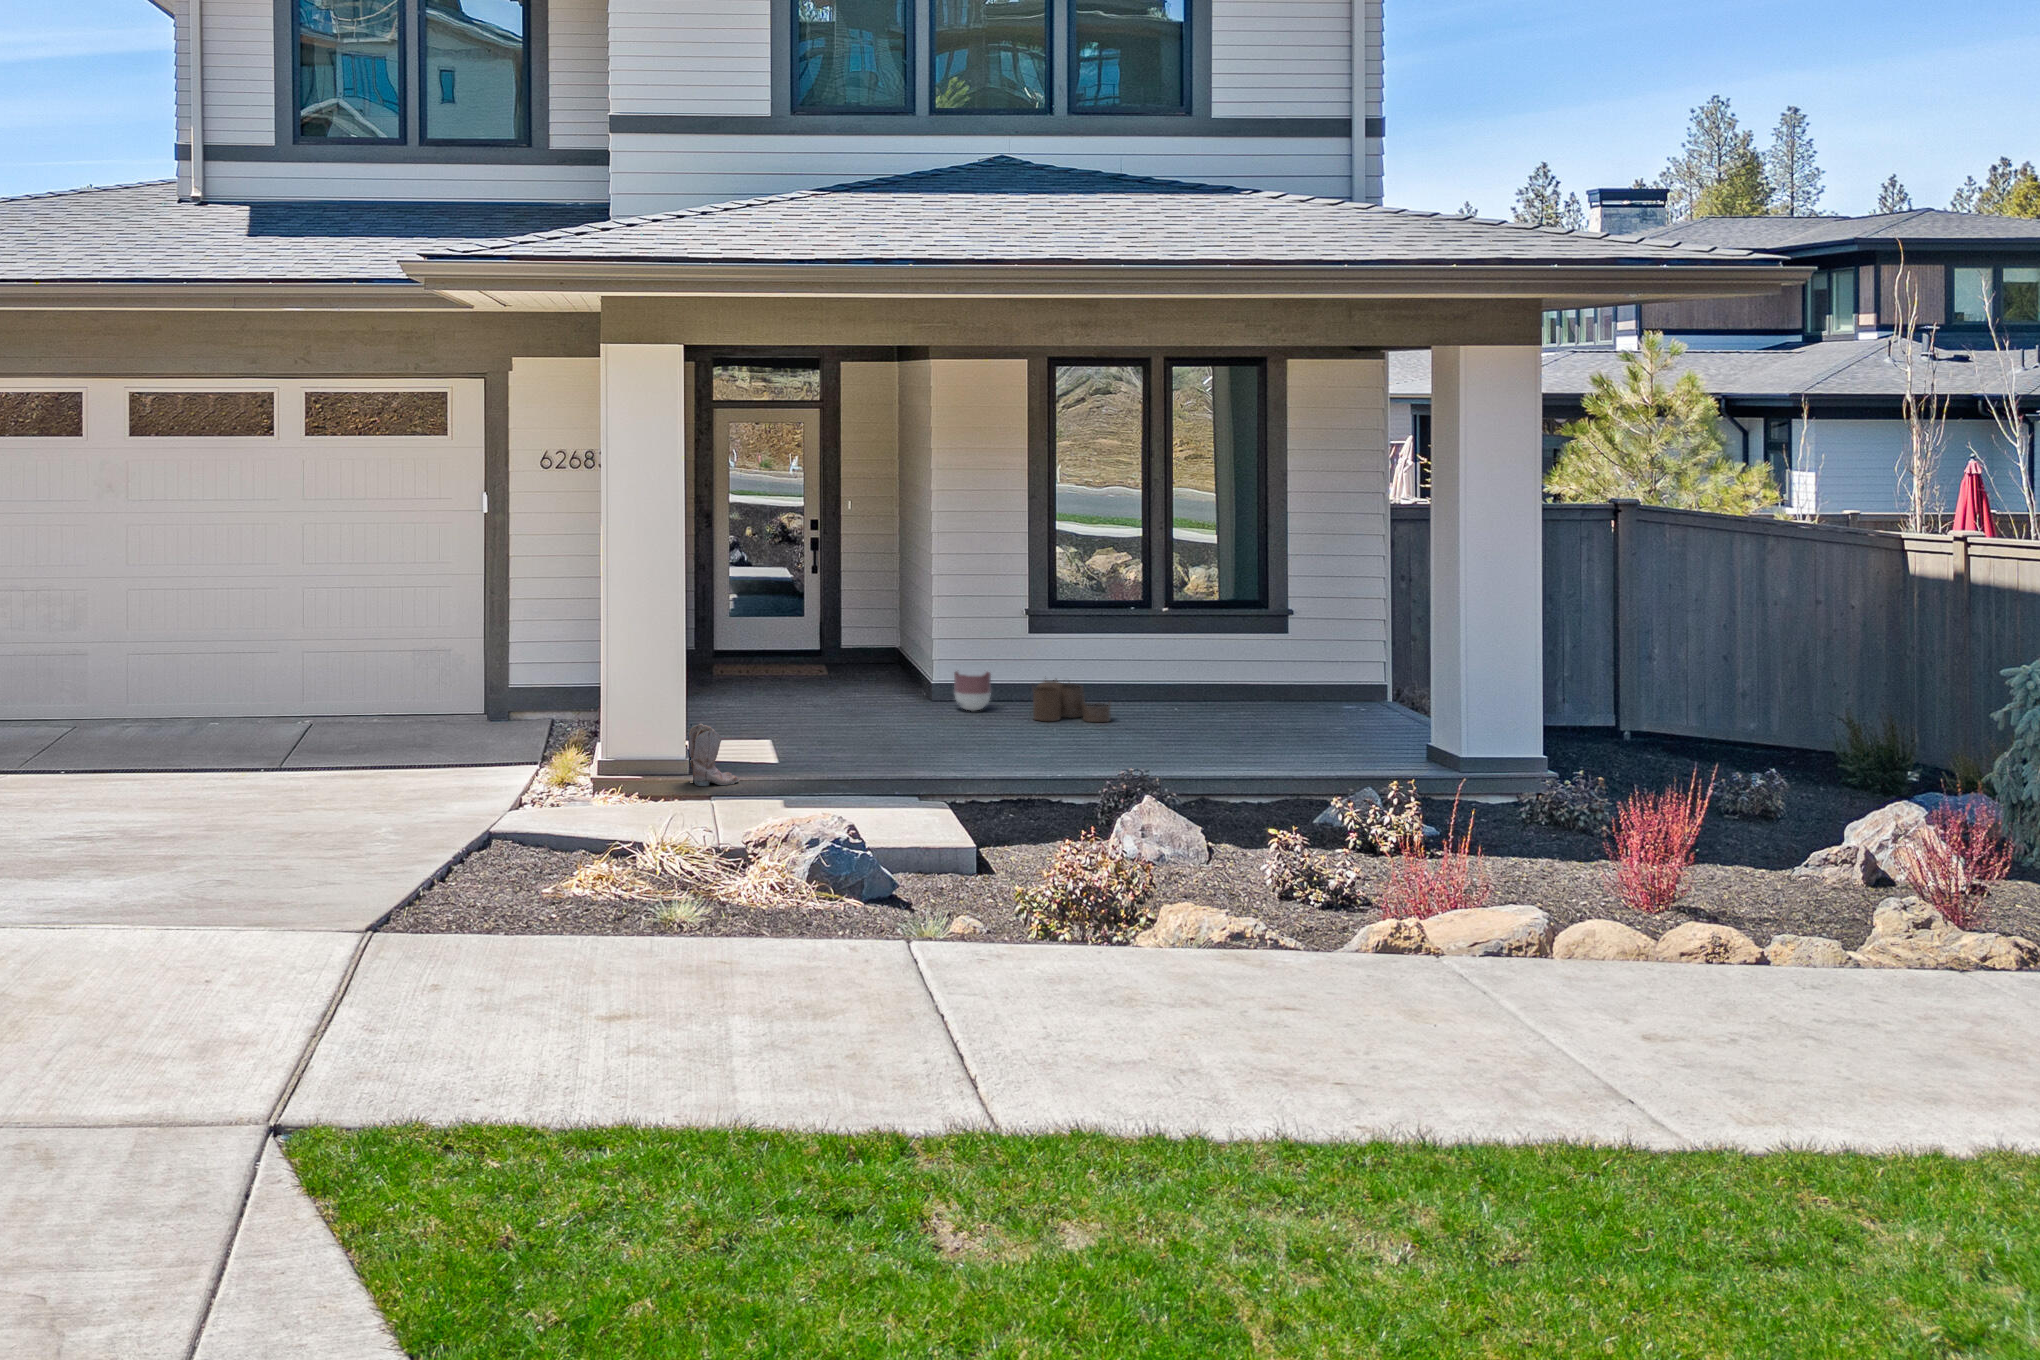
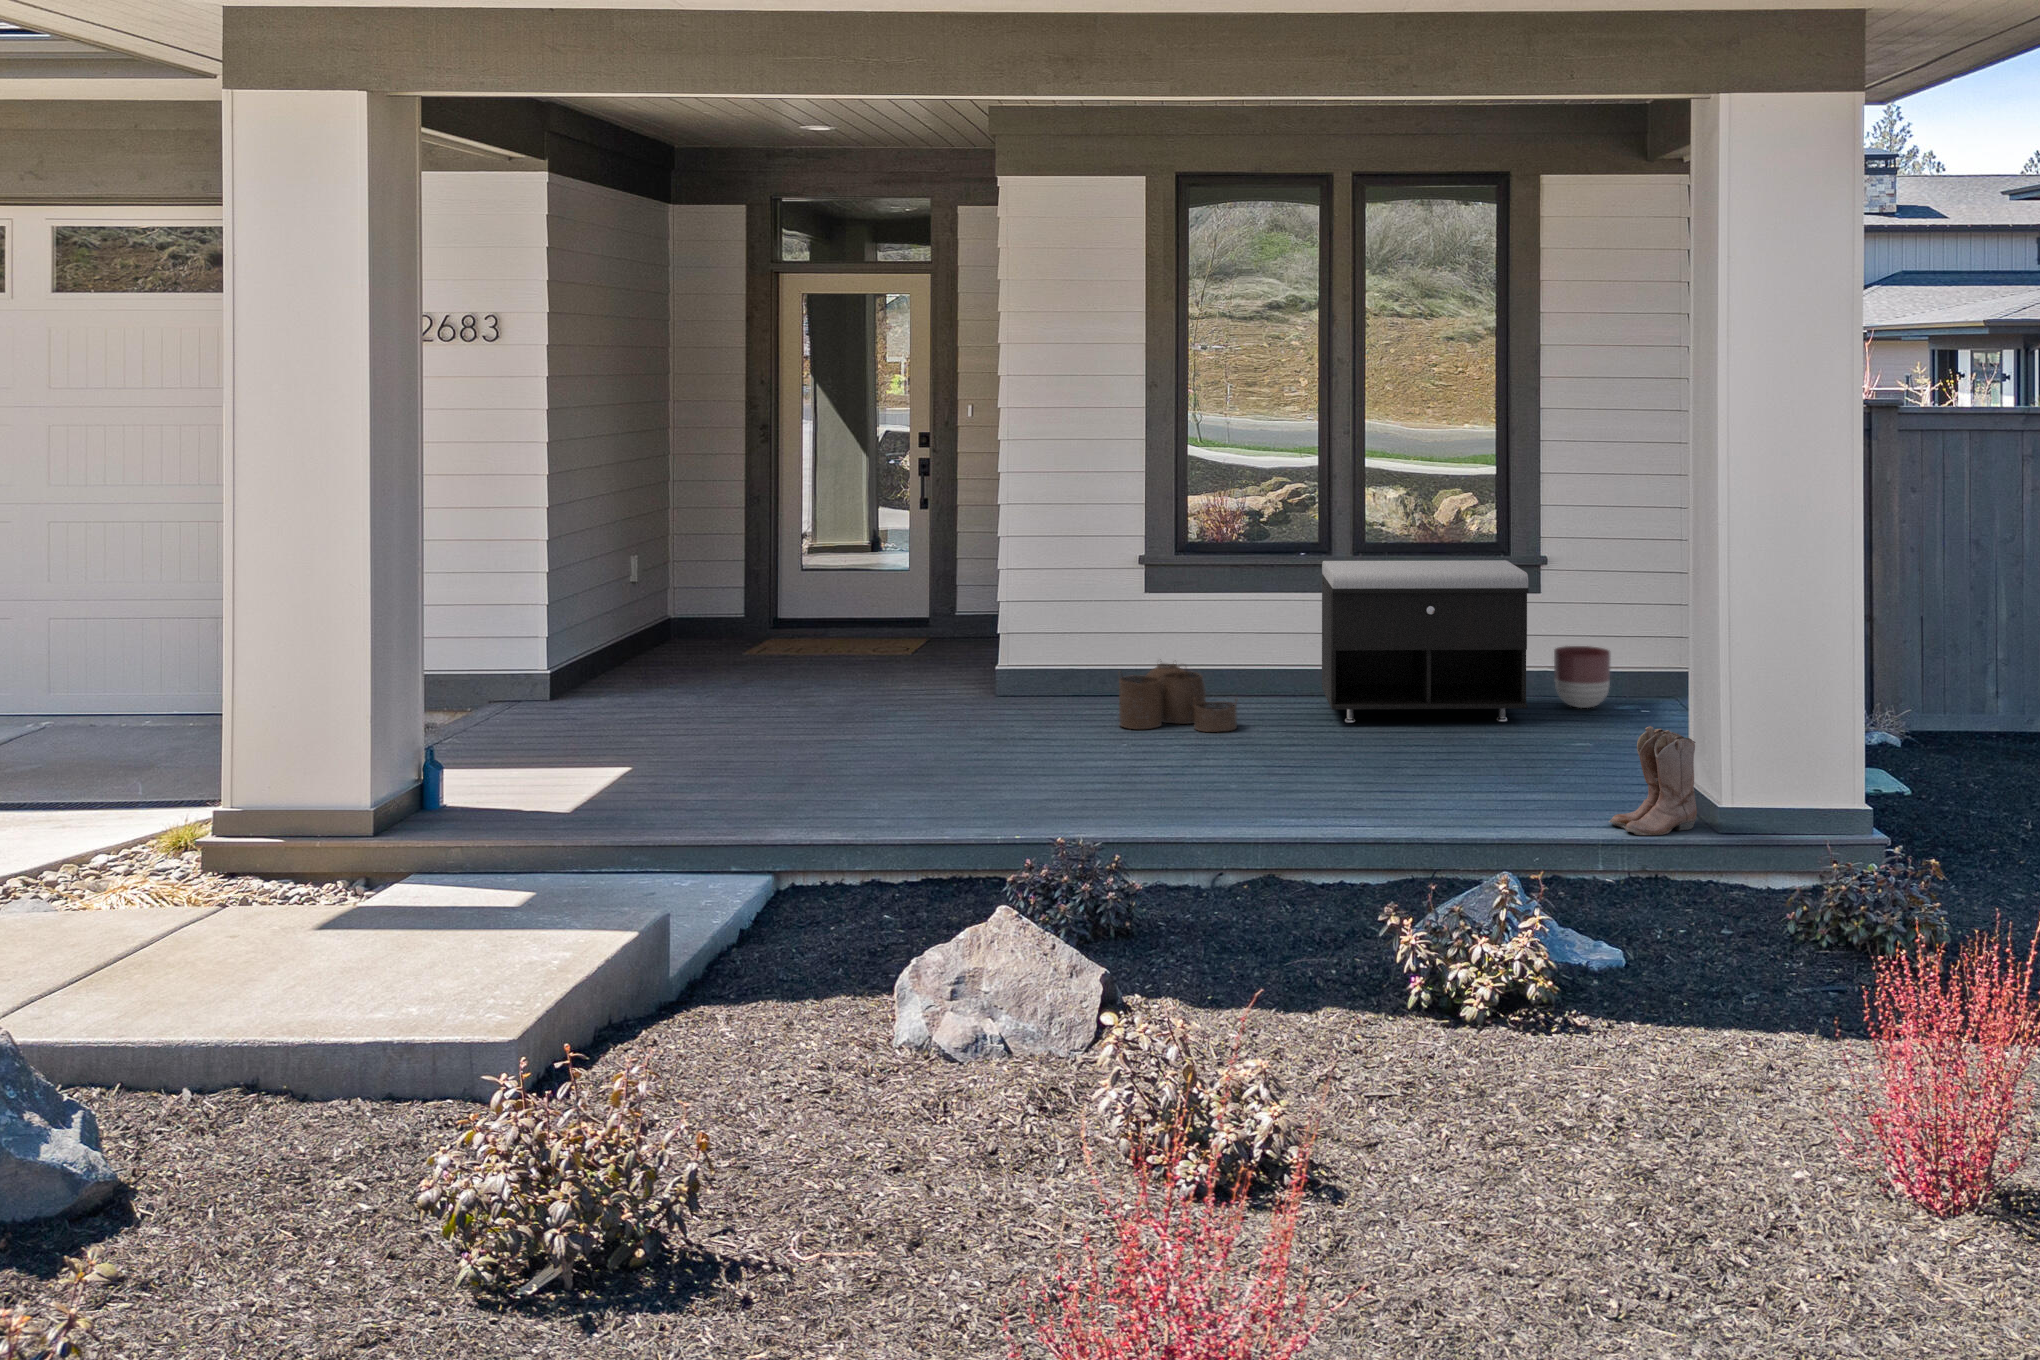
storage bench: none [1148,609,1294,716] -> present [1322,560,1529,723]
planter: present [954,672,991,710] -> present [1554,646,1611,708]
boots: present [689,724,739,786] -> present [1609,726,1697,835]

